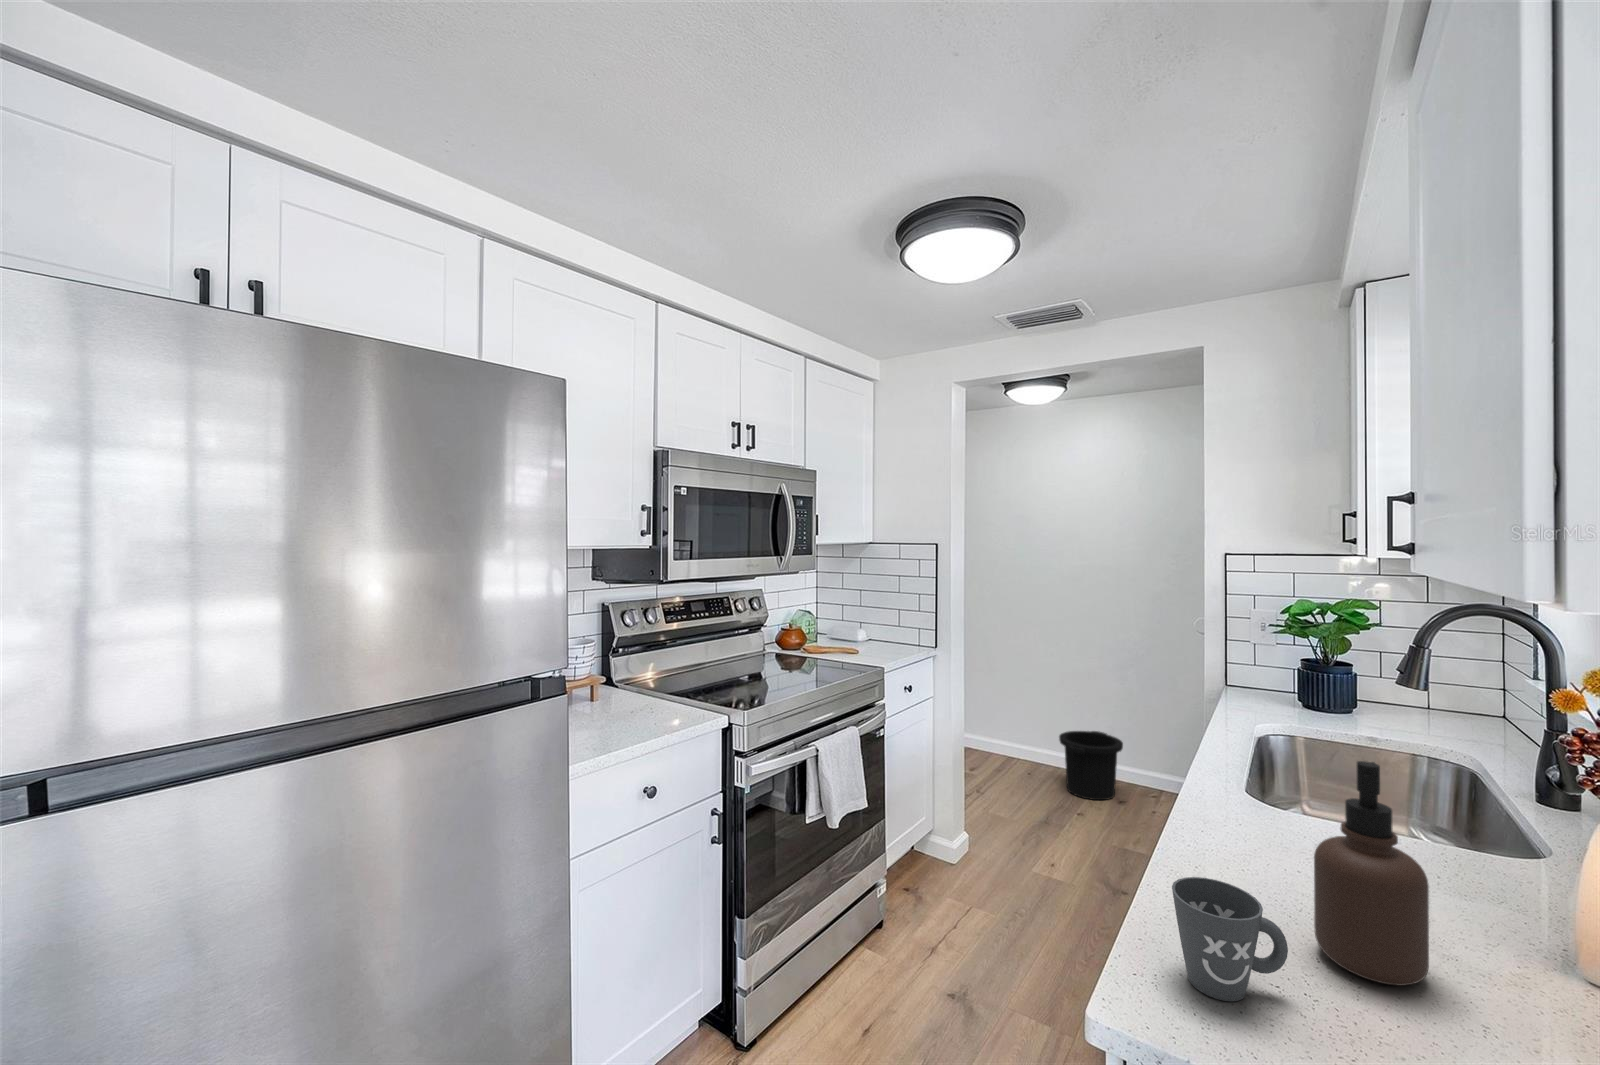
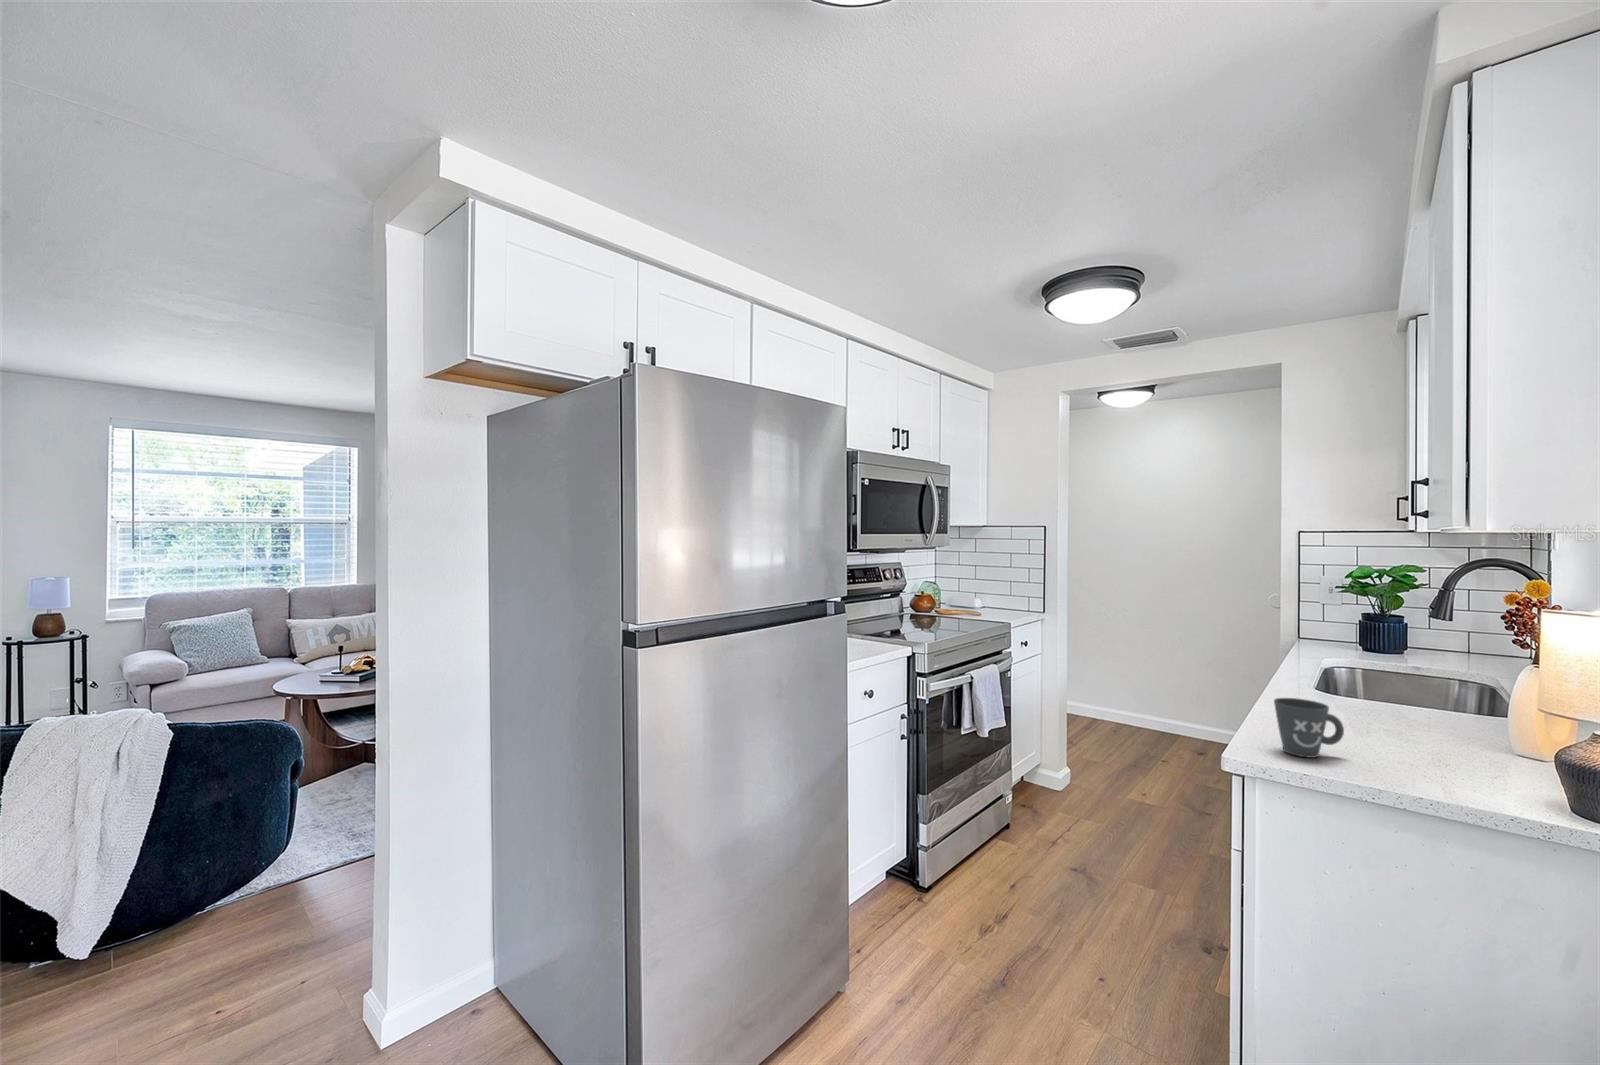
trash can: present [1059,731,1123,800] -> none [1142,694,1201,751]
soap dispenser: present [1314,761,1429,986] -> none [1361,631,1430,755]

